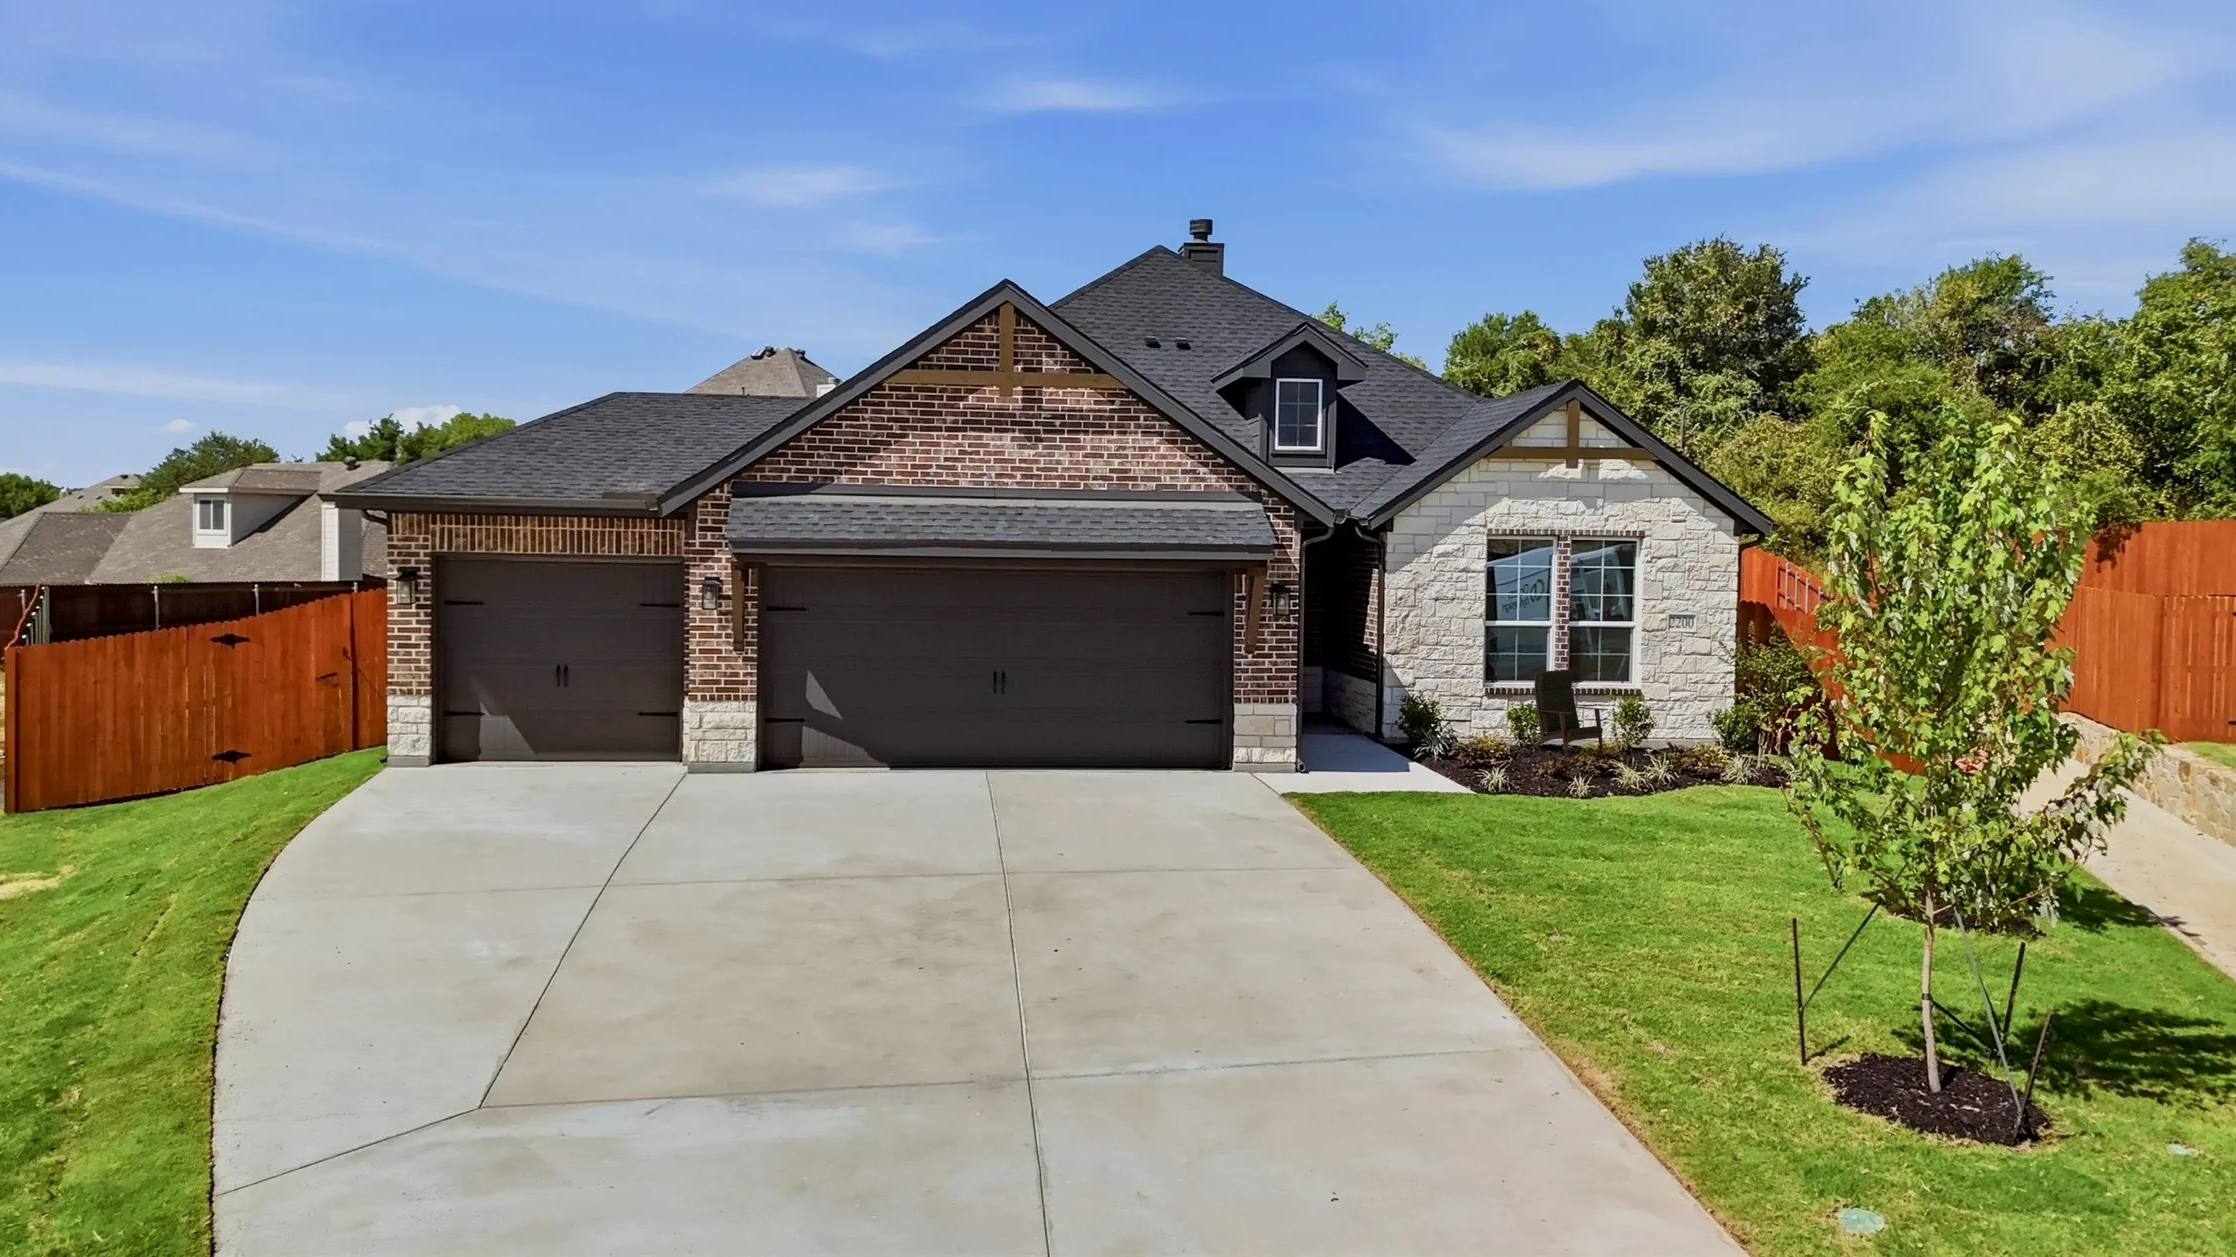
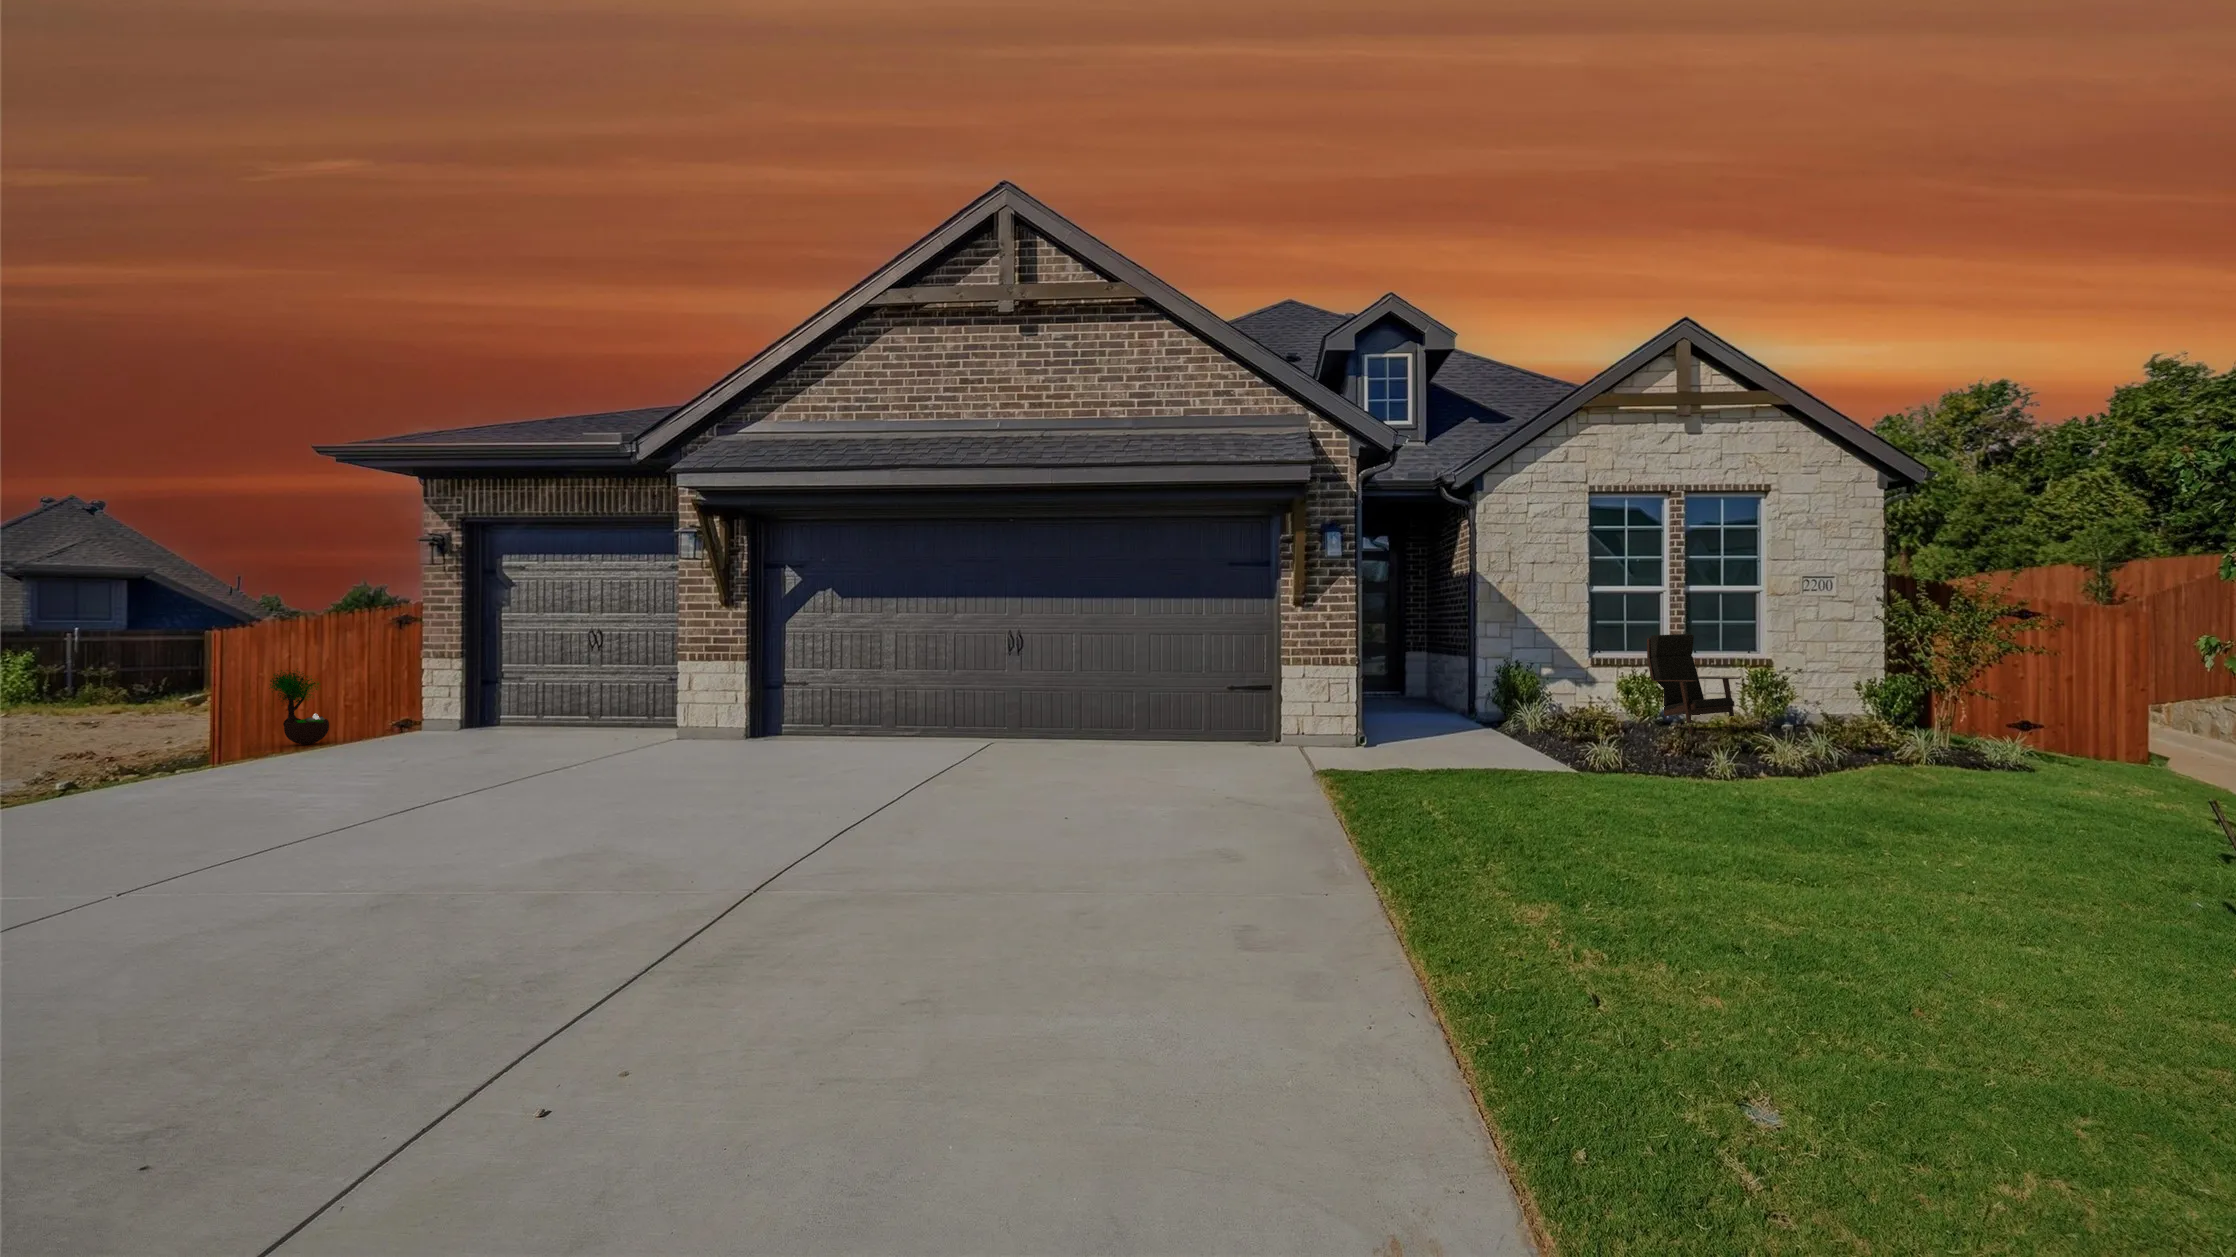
potted tree: none [338,701,388,773] -> present [269,670,329,744]

